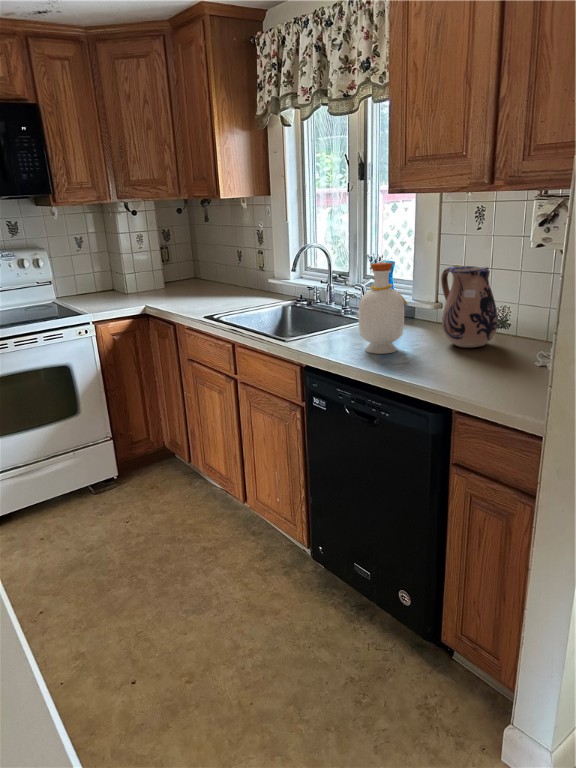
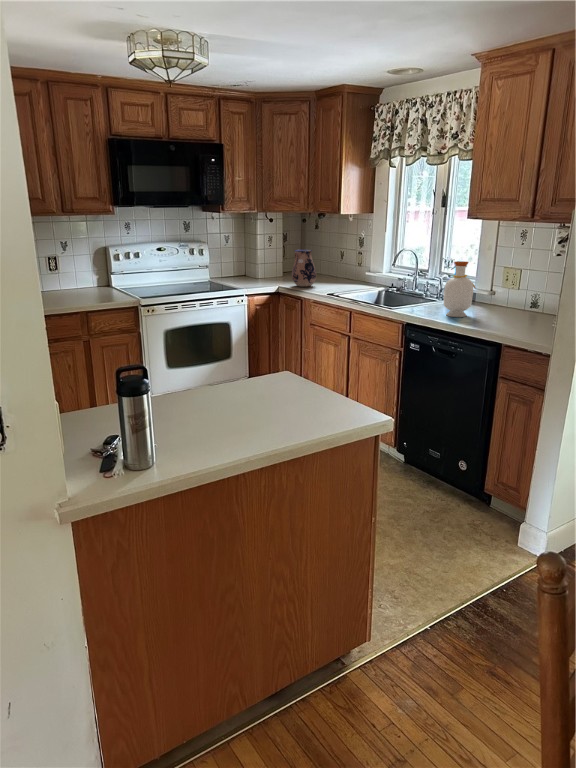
ceramic pitcher: present [441,266,498,348] -> present [292,250,316,287]

